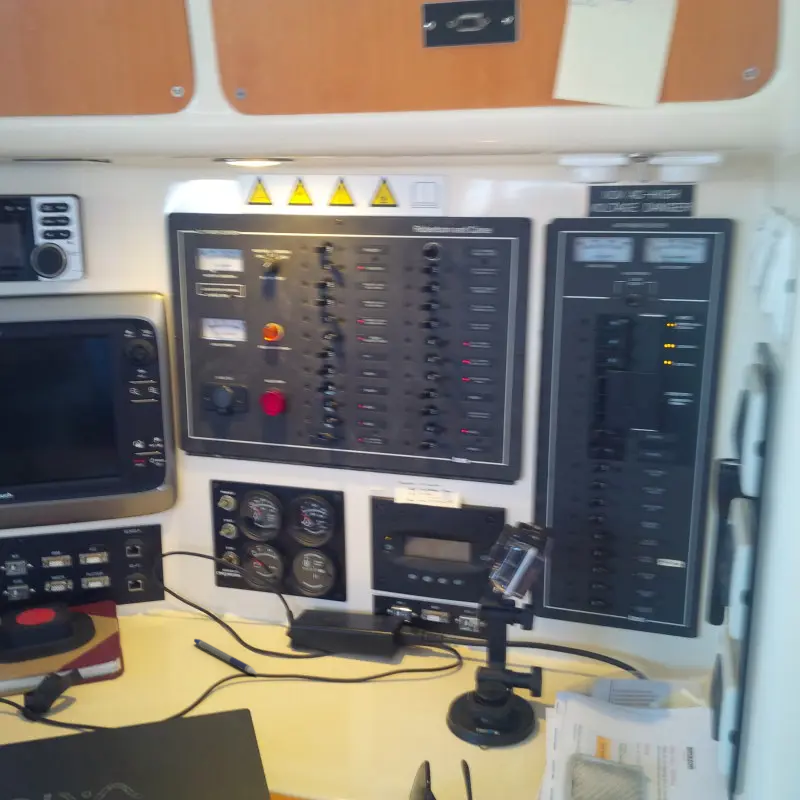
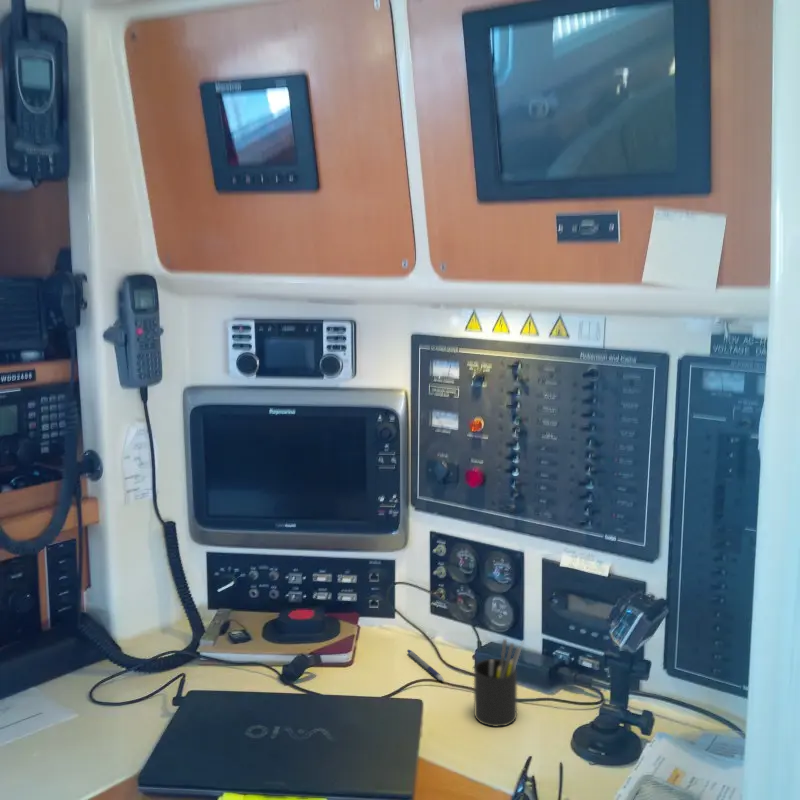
pen holder: none [310,606,374,725] -> present [474,640,521,726]

